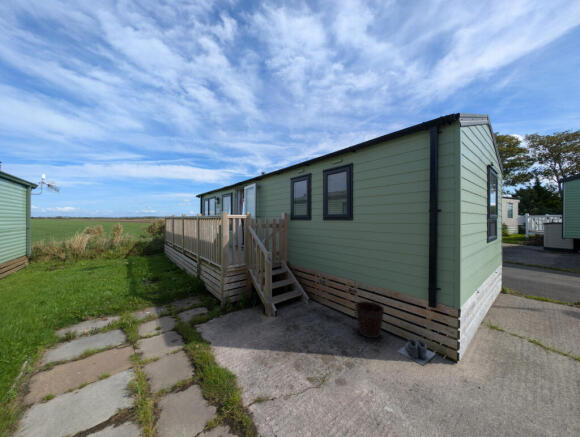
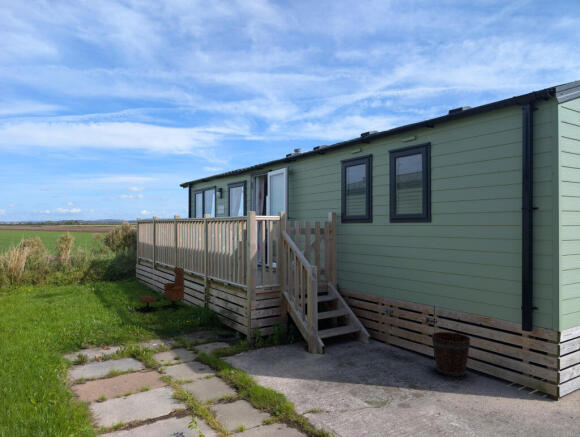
lounge chair: none [150,249,188,282] -> present [136,267,185,312]
potted tree: none [194,273,217,308] -> present [214,297,238,341]
boots: present [398,339,435,365] -> none [484,372,535,401]

